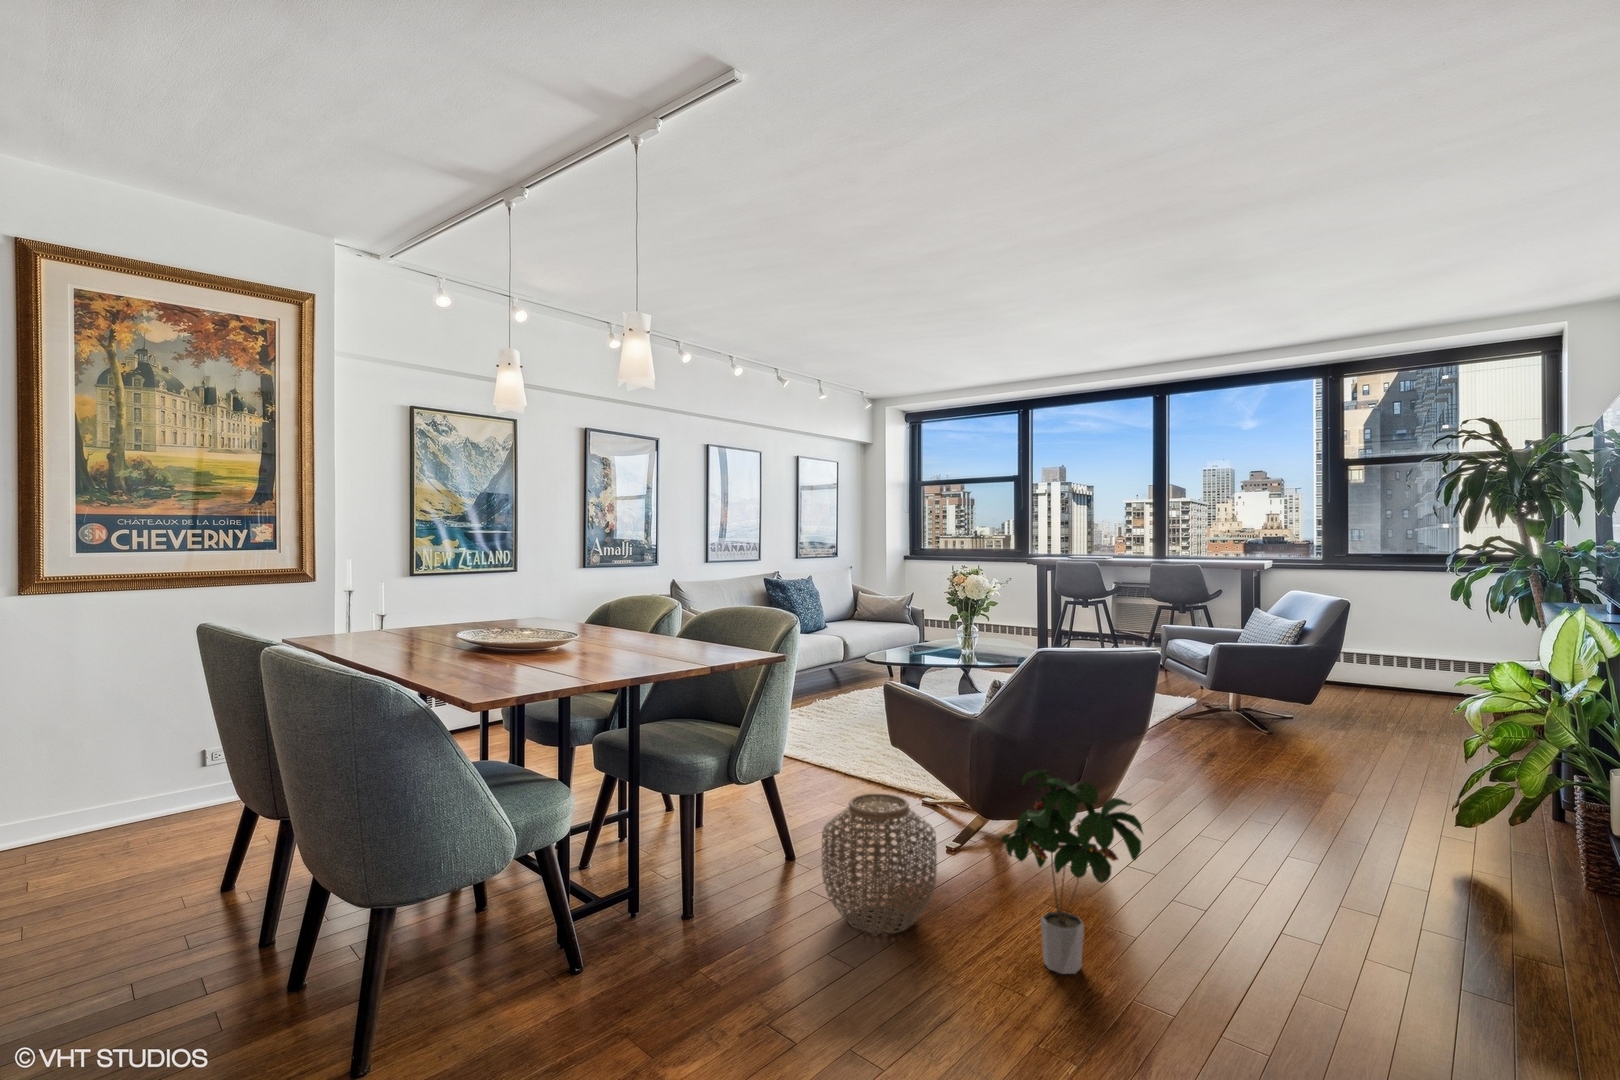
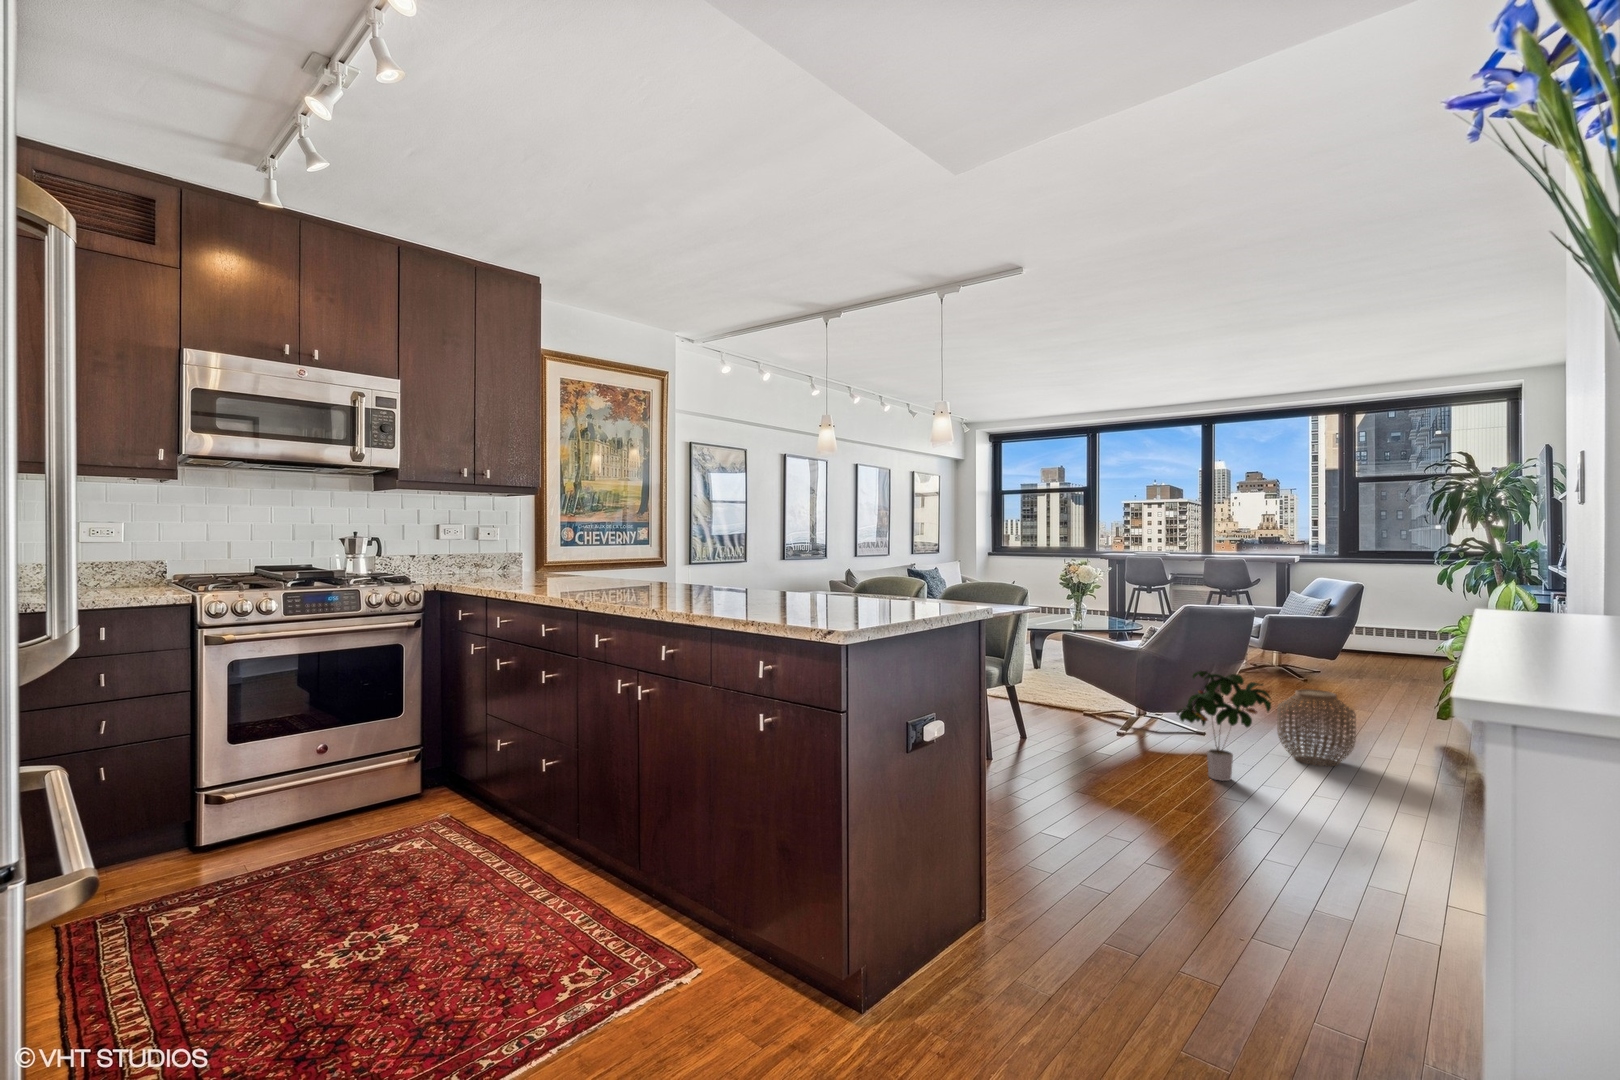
woven basket: present [822,794,936,934] -> present [1277,689,1356,766]

